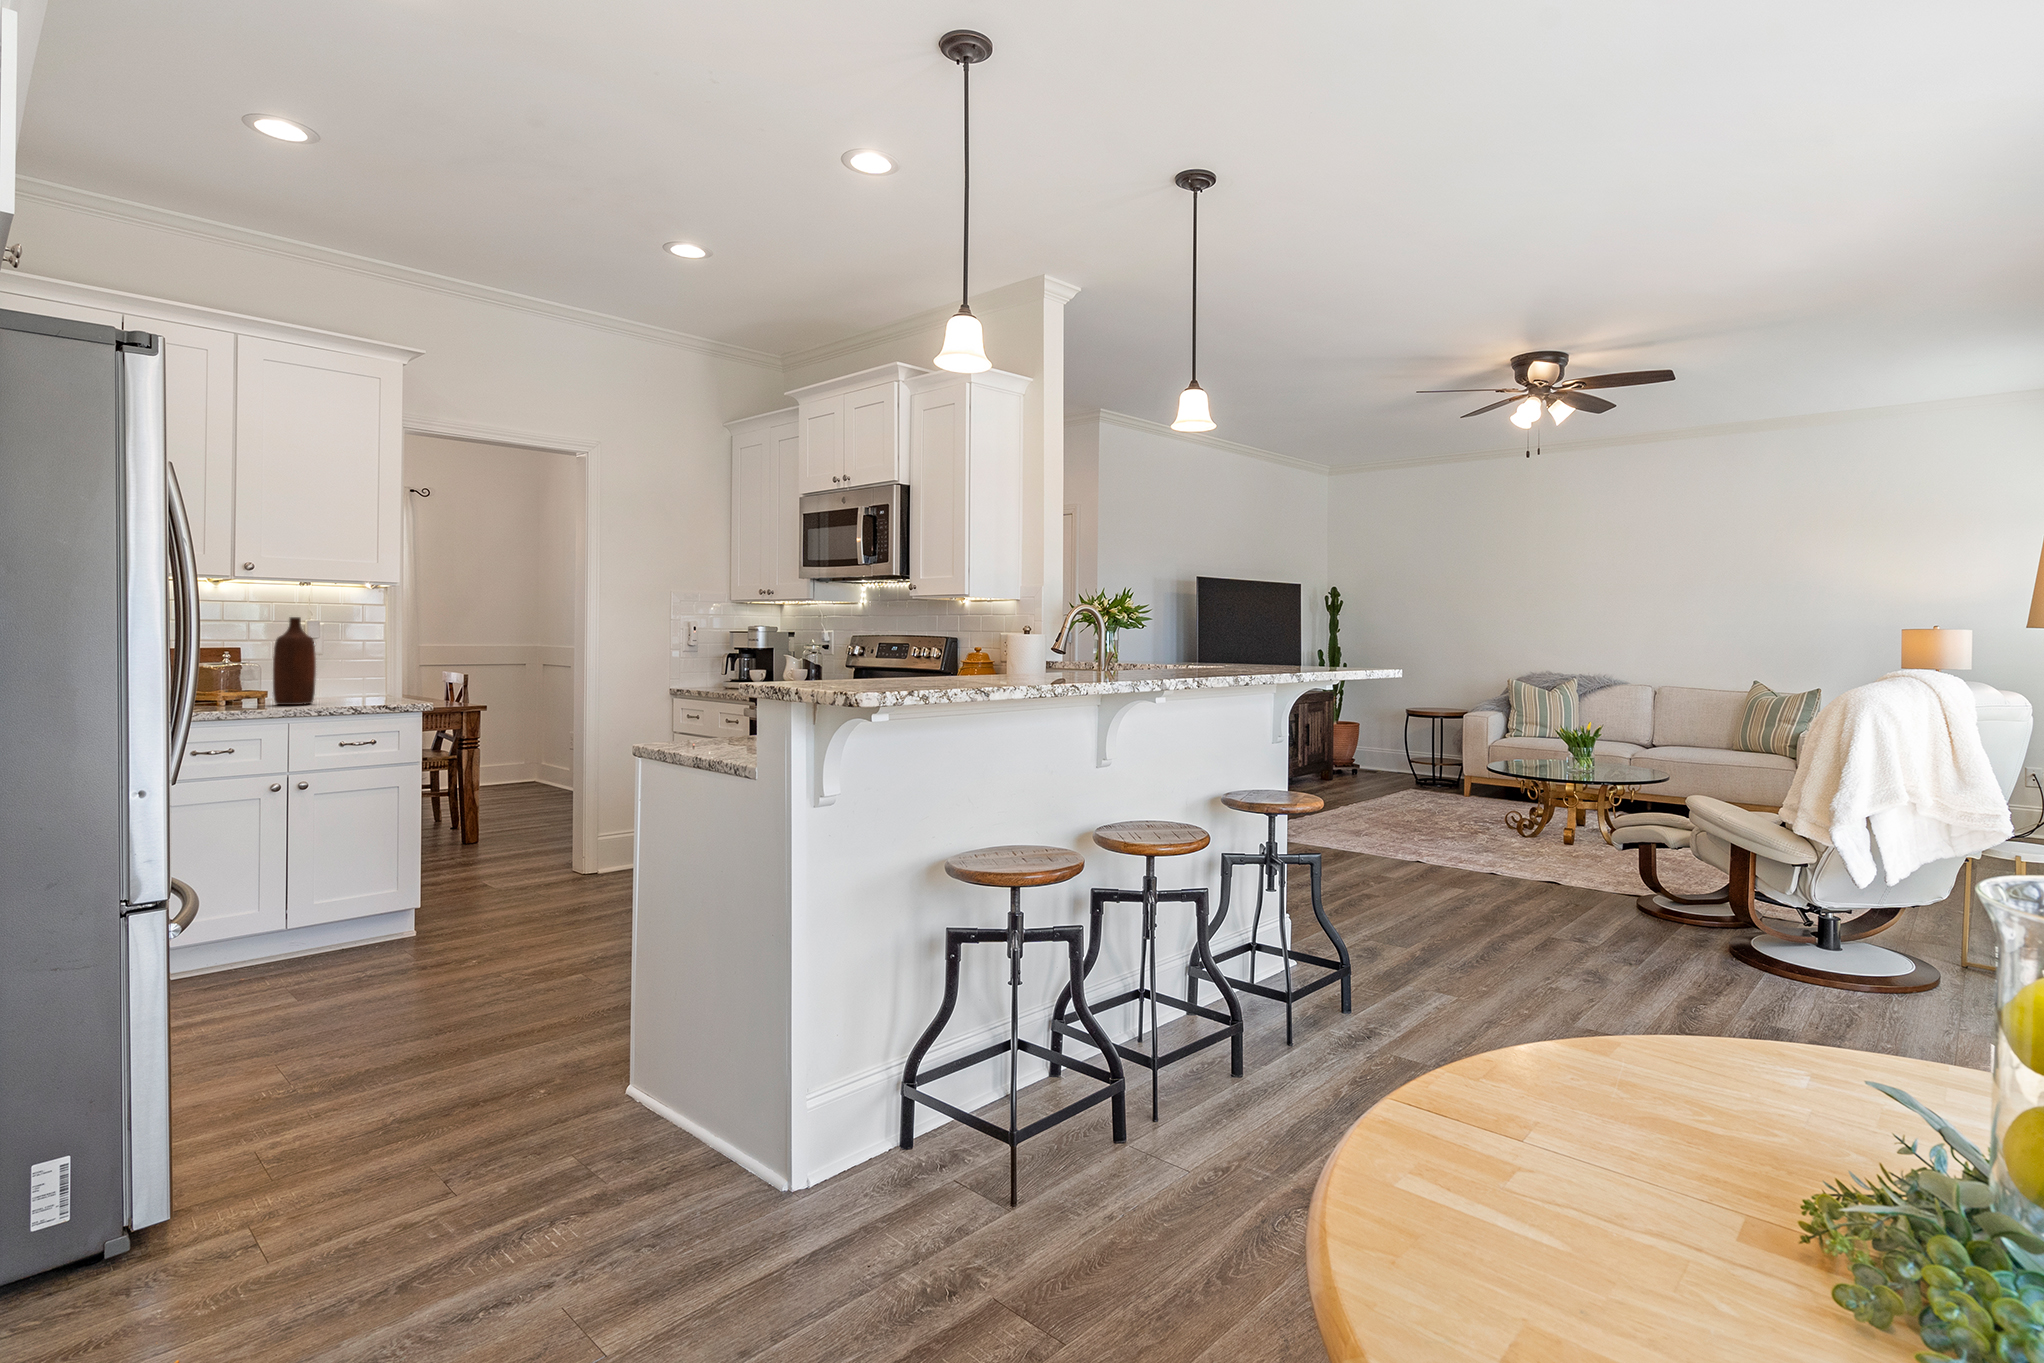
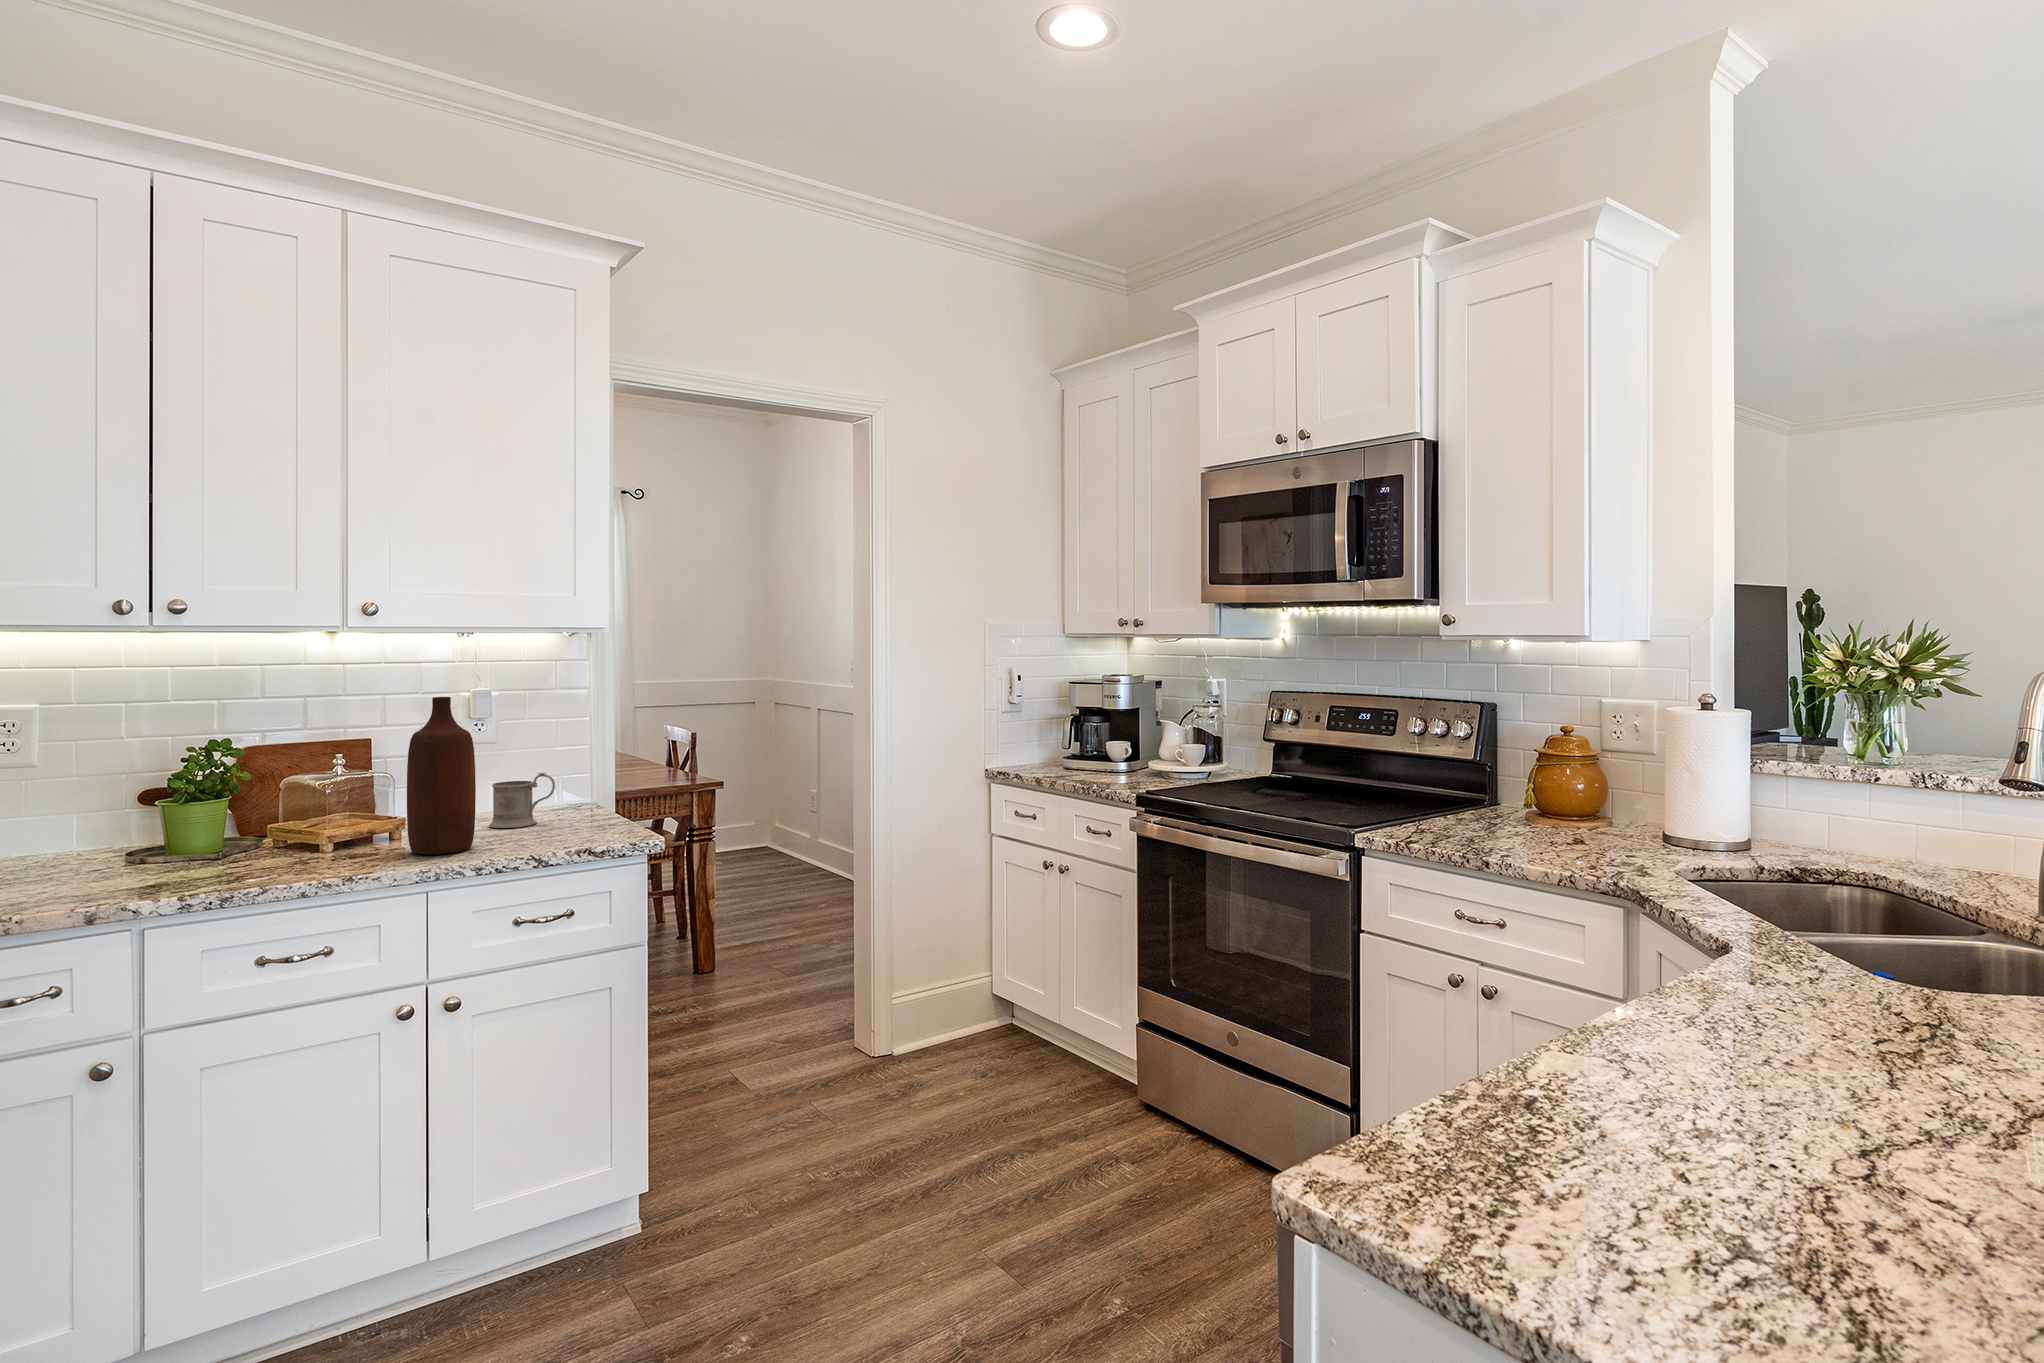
mug: none [320,668,364,699] -> present [489,773,555,828]

